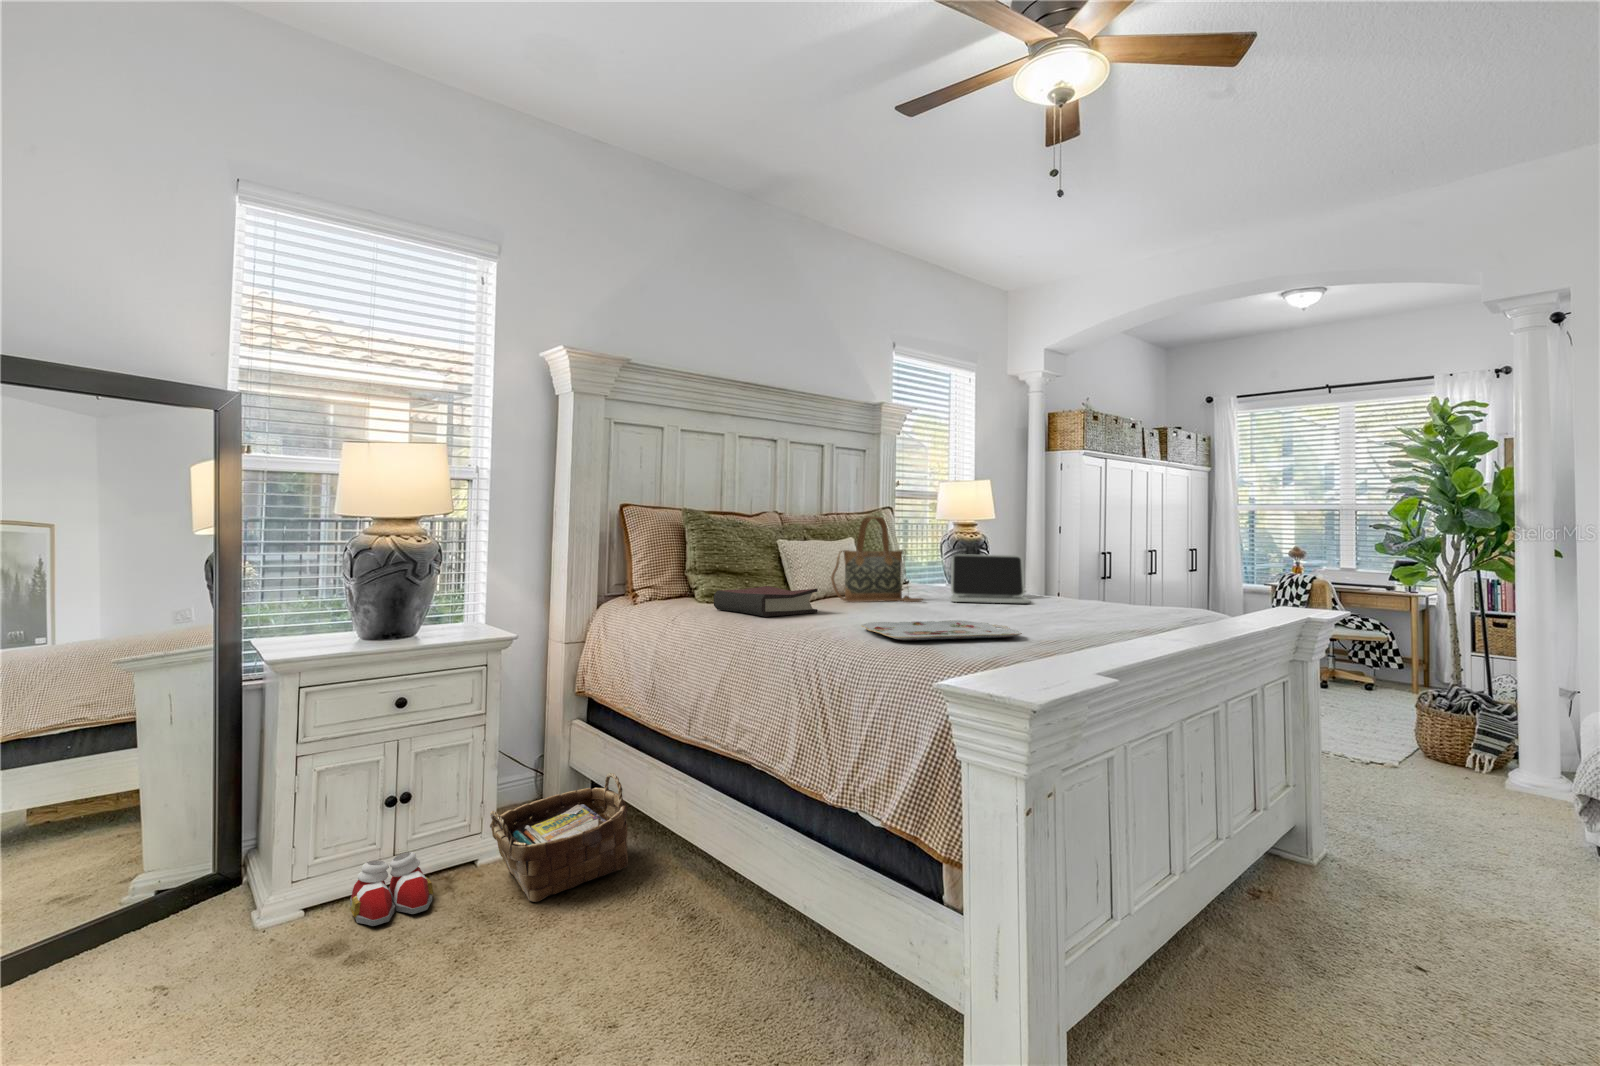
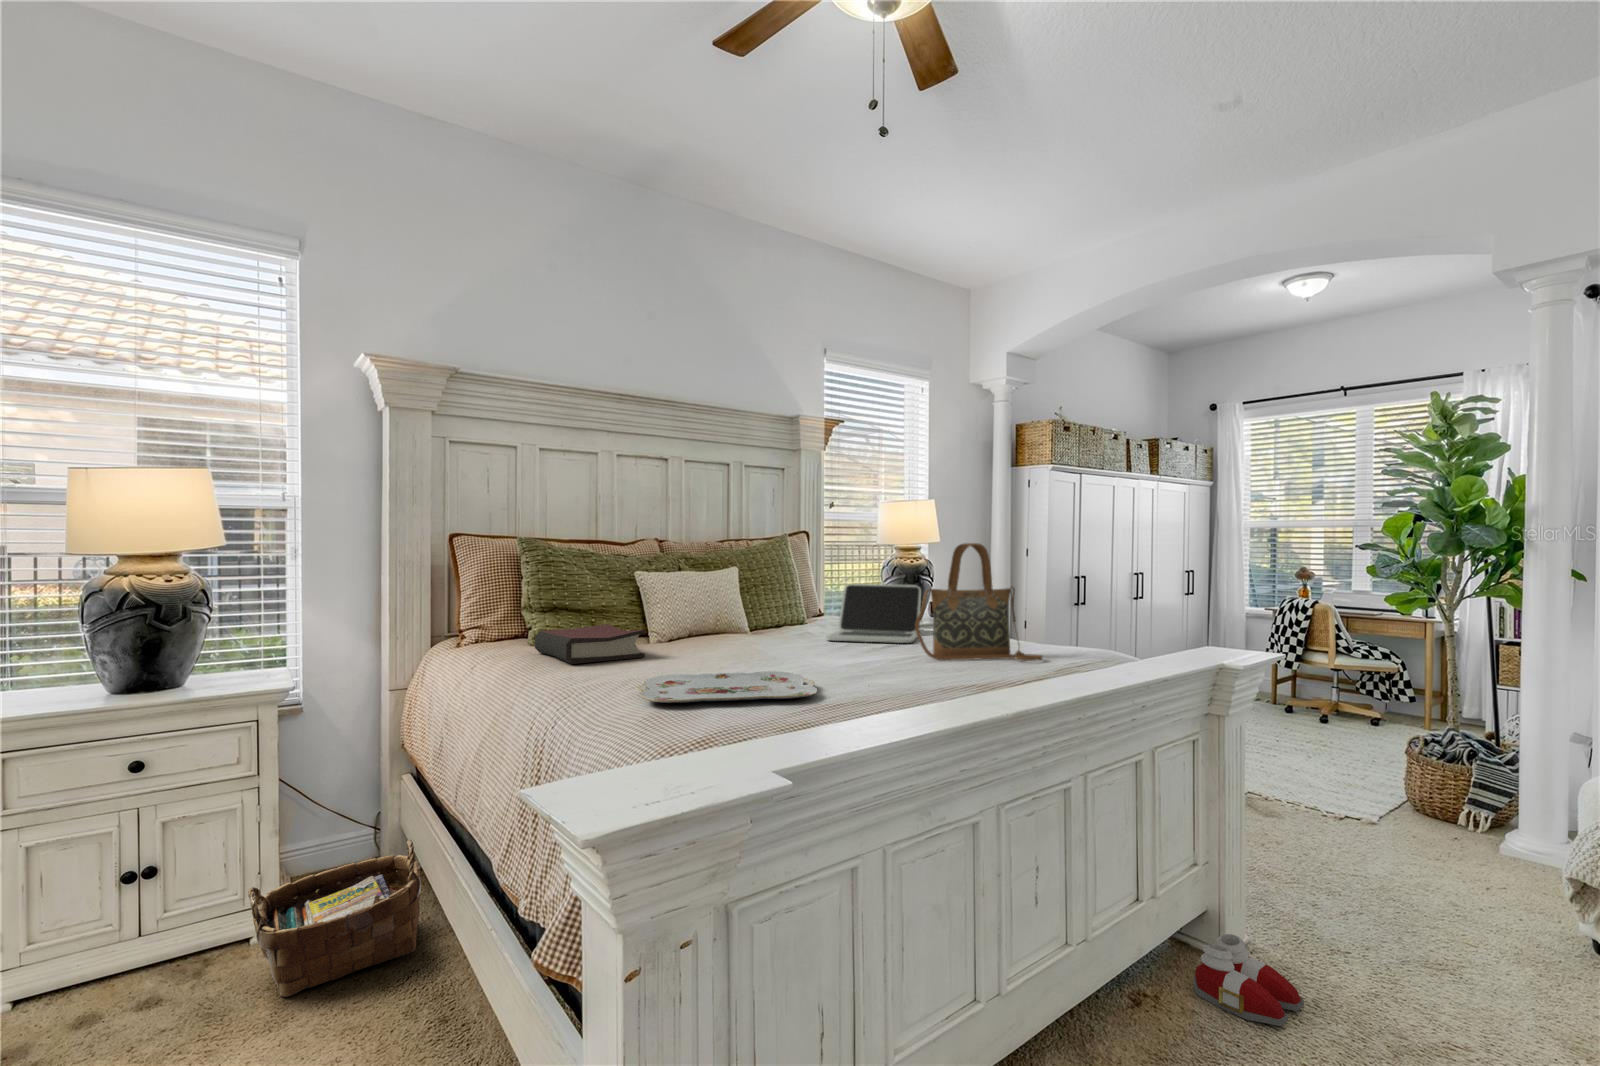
handbag: present [831,517,923,602] -> present [915,543,1043,661]
slippers: present [350,852,433,926] -> present [1193,934,1304,1026]

